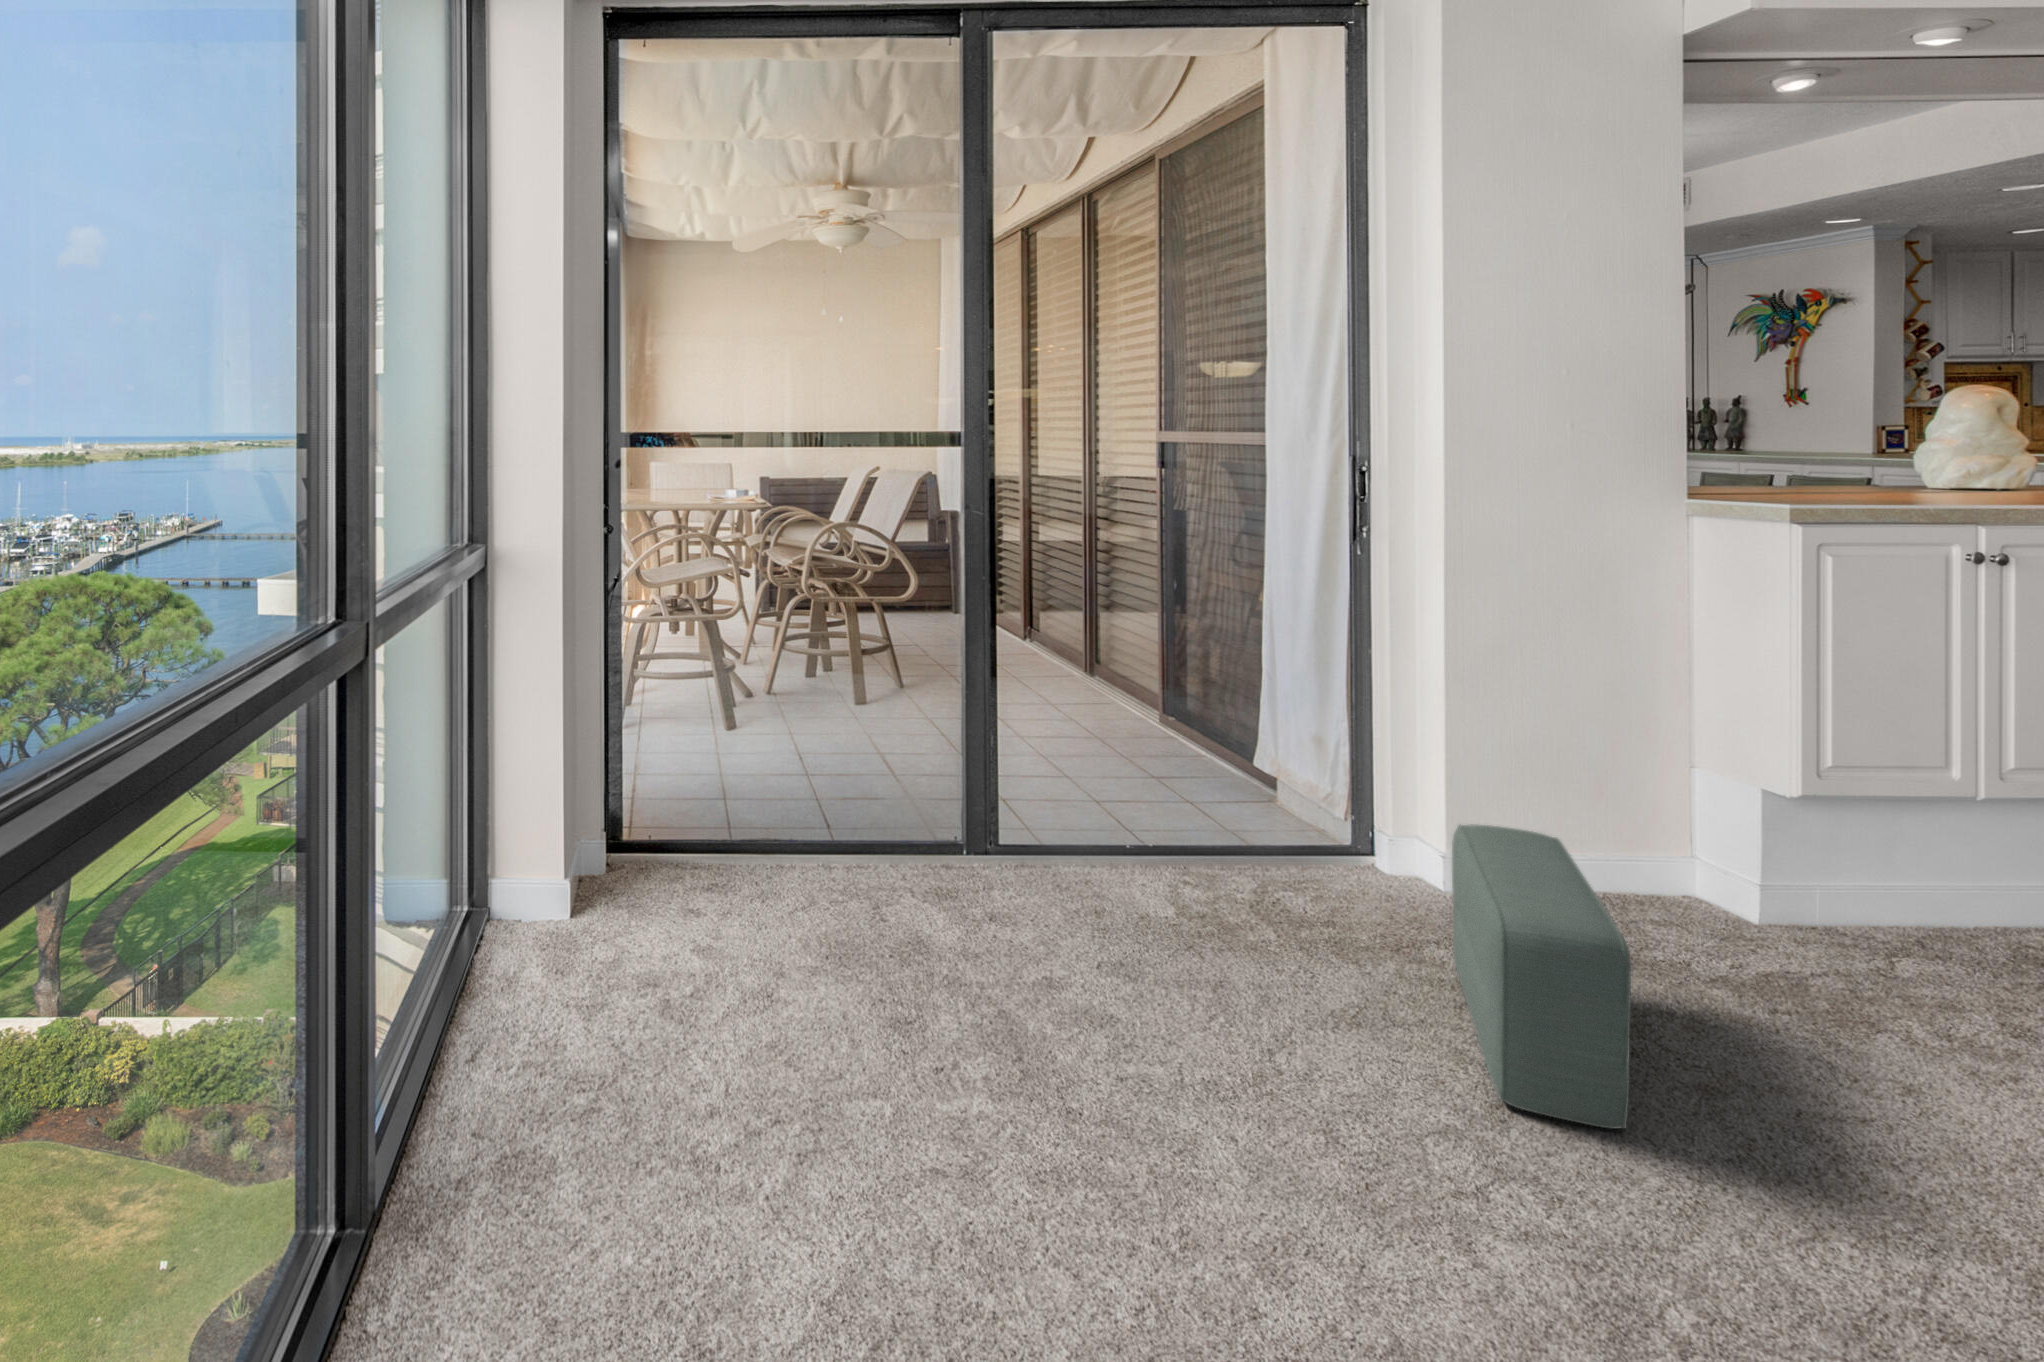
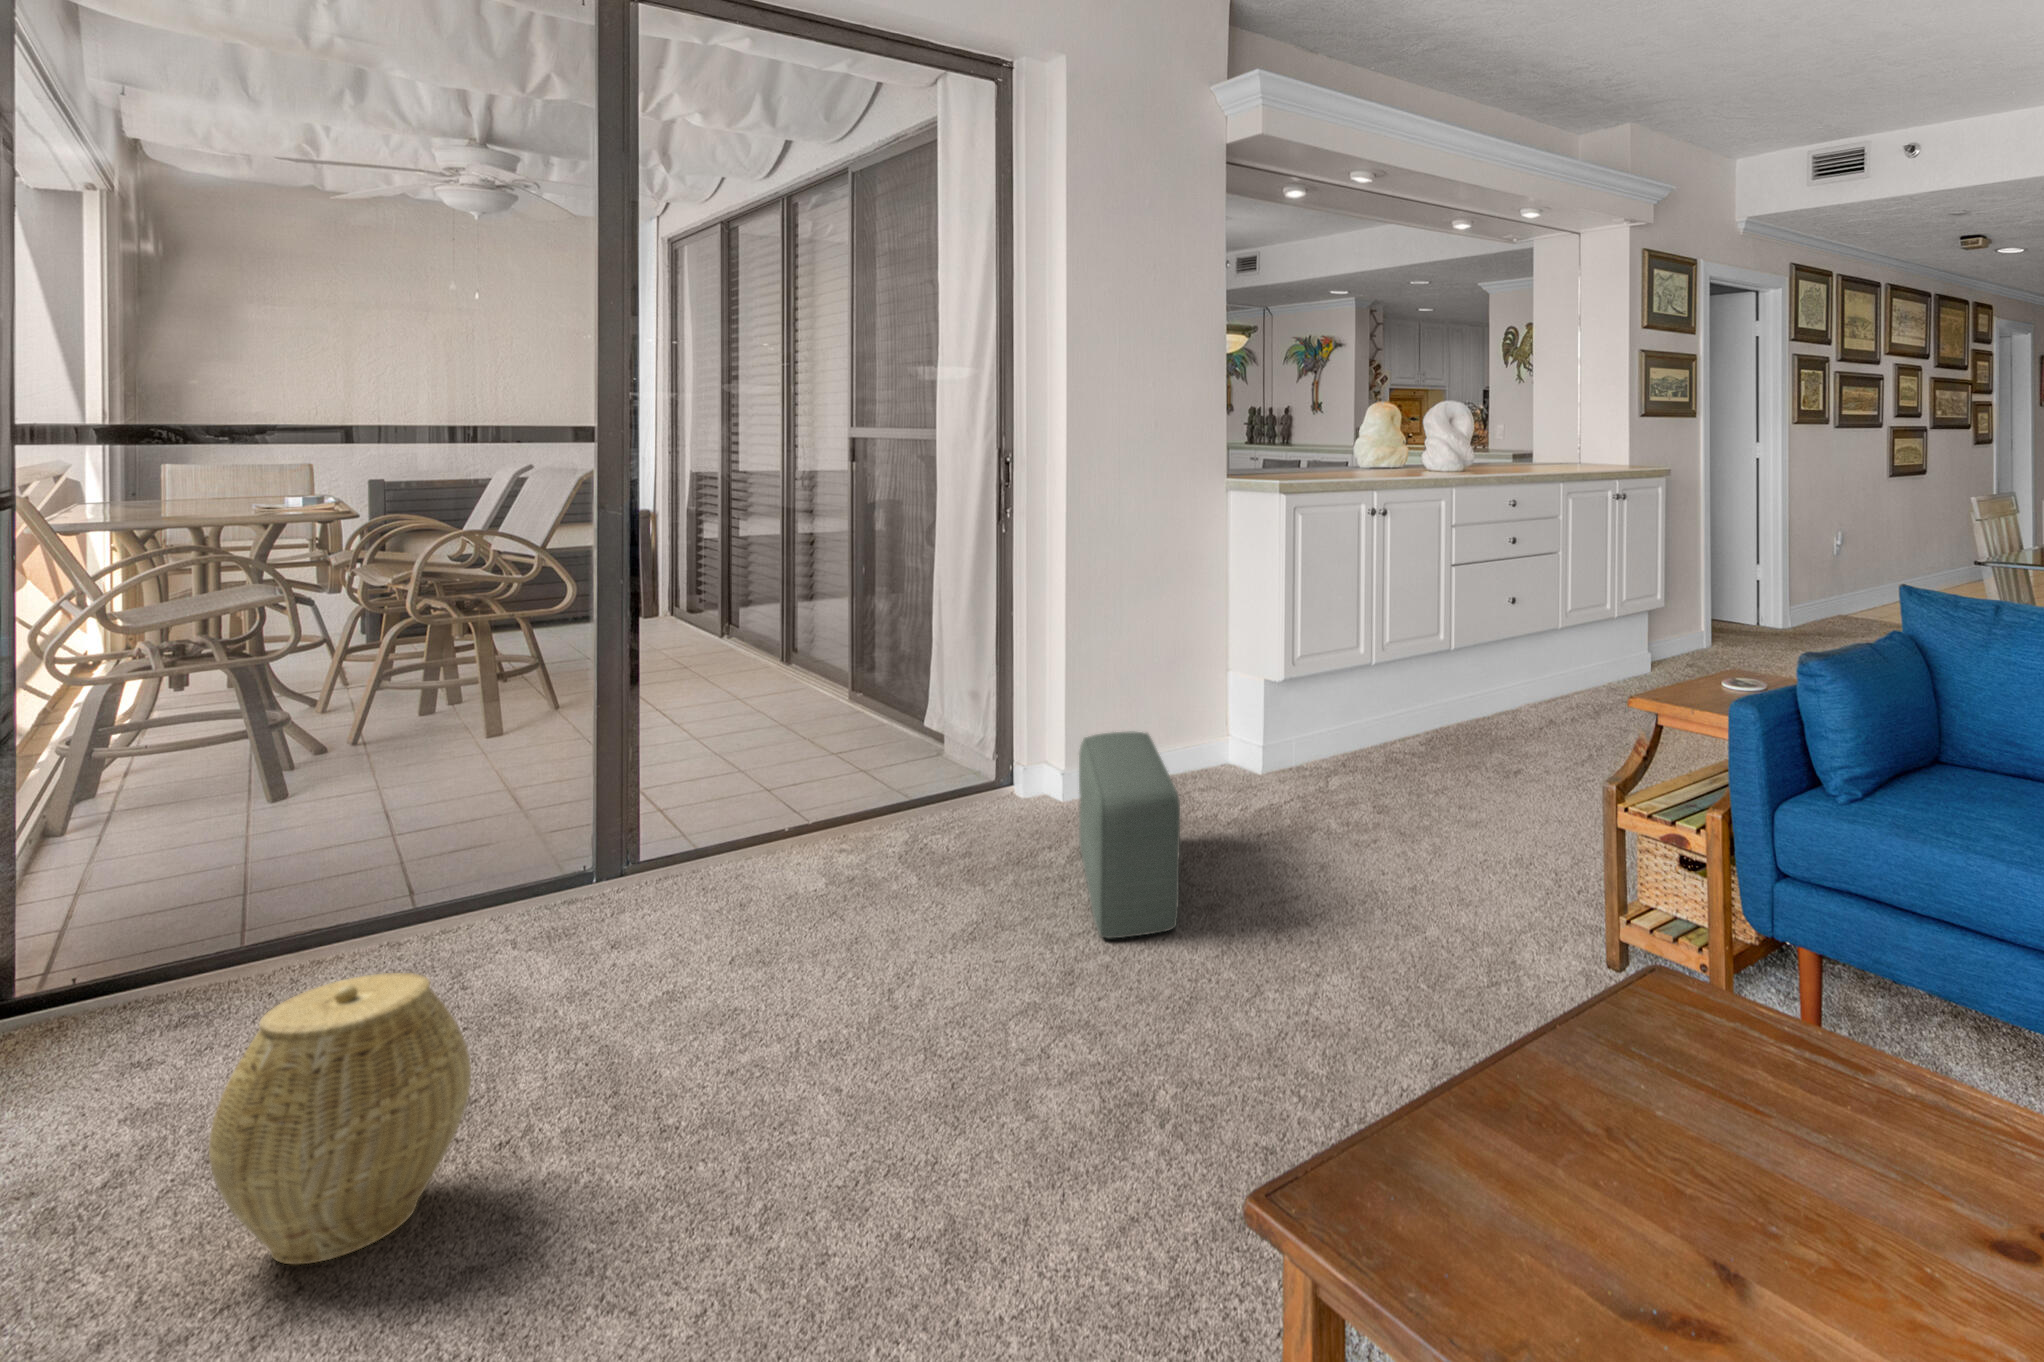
woven basket: none [683,904,848,1144] -> present [209,973,471,1264]

